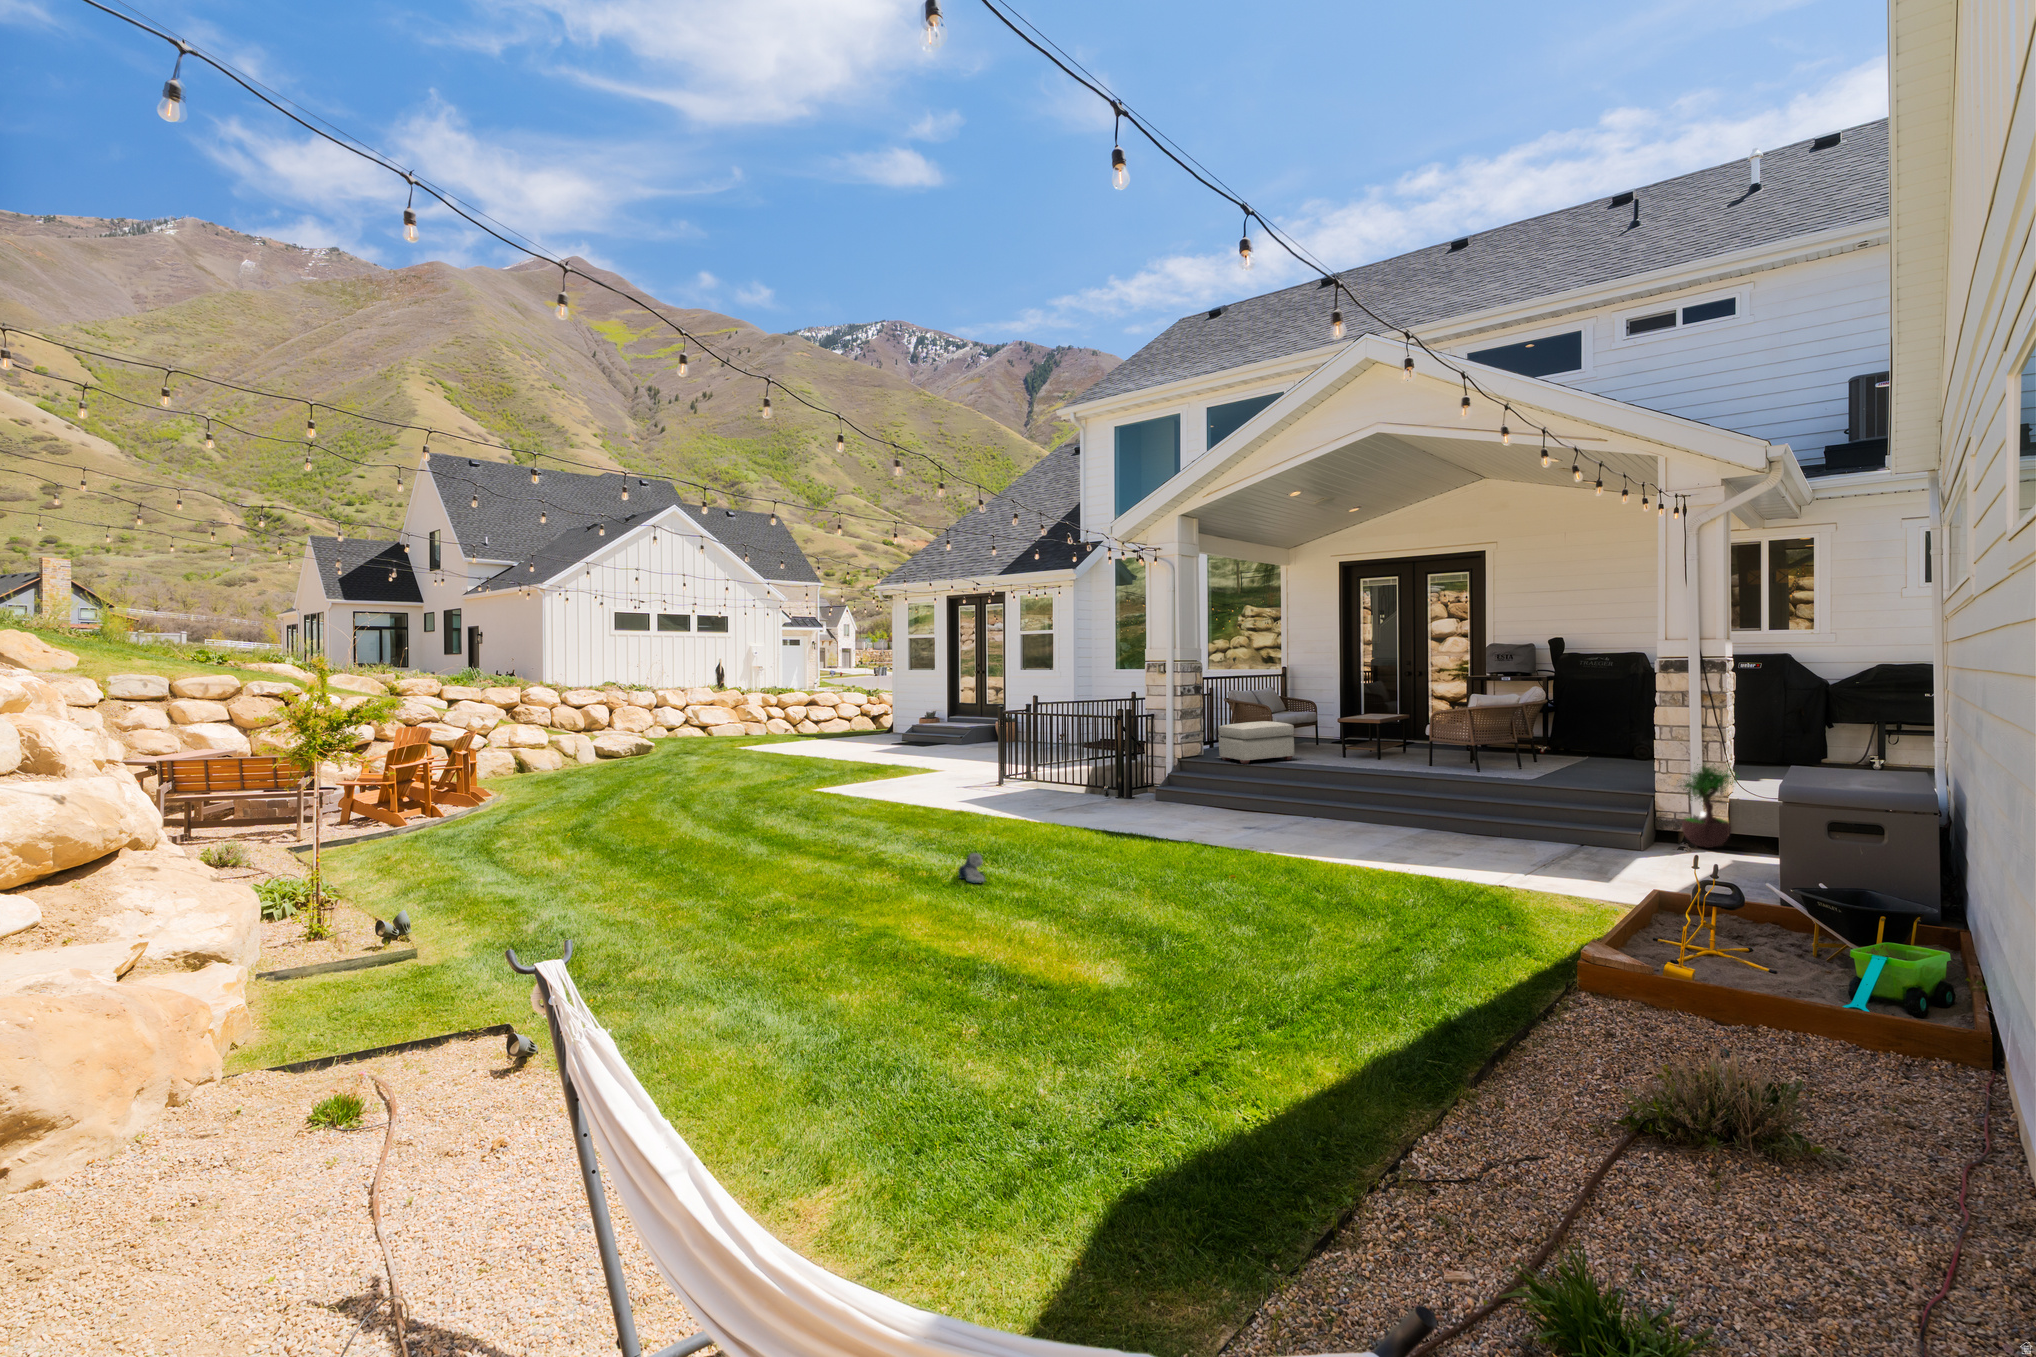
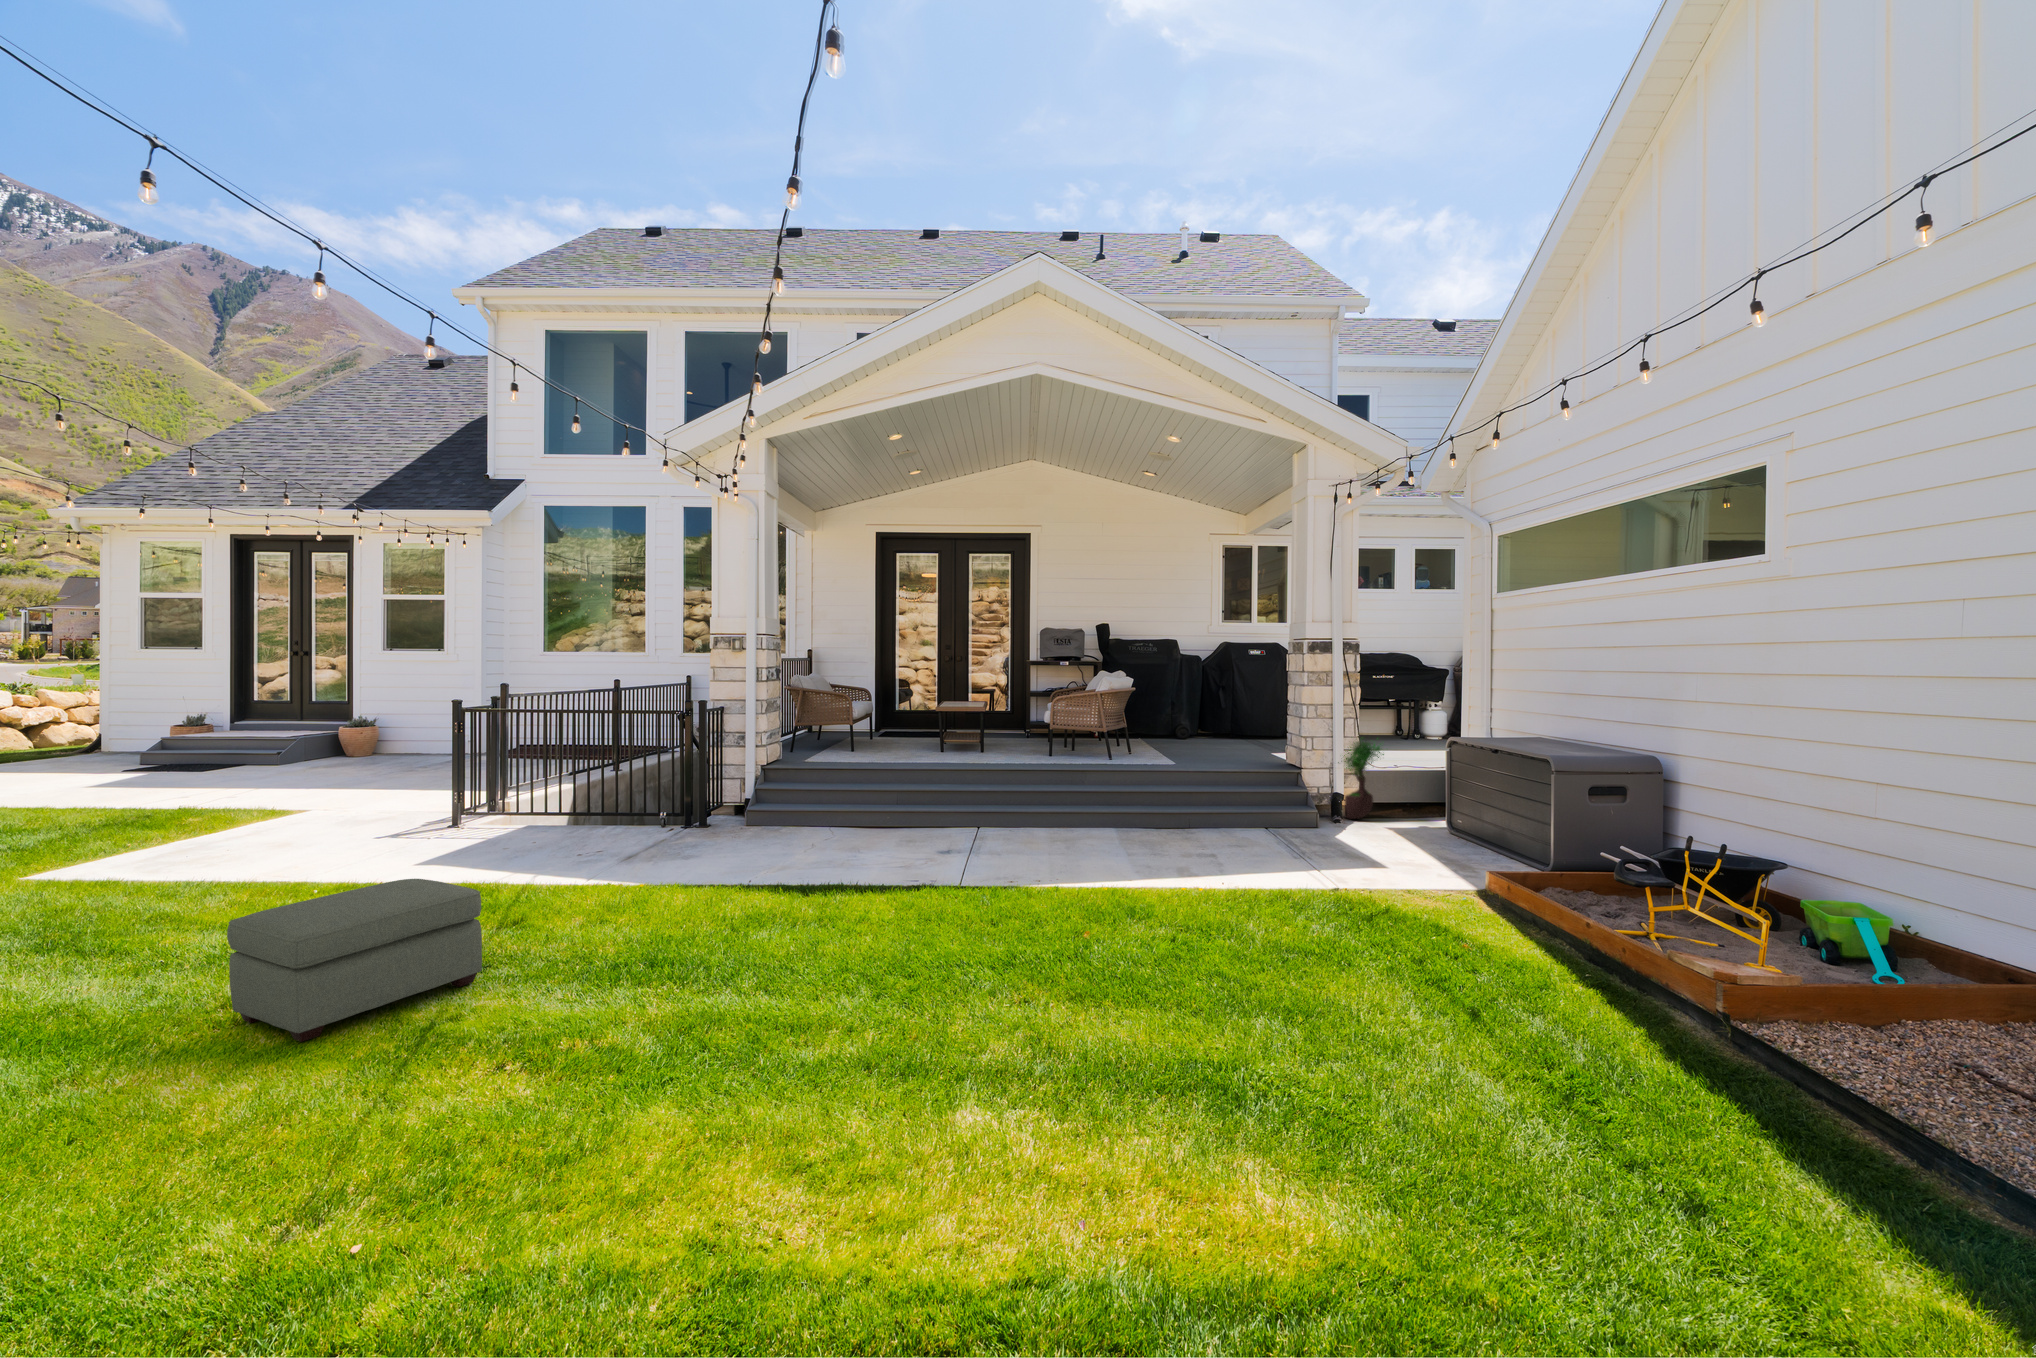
ottoman: present [1218,721,1294,764] -> present [227,879,482,1042]
plush toy: present [958,853,985,883] -> none [616,983,703,1051]

